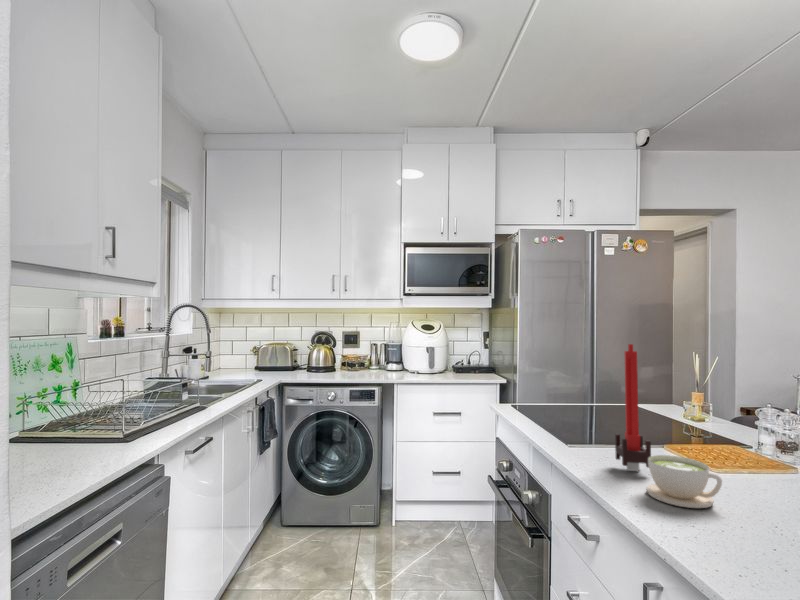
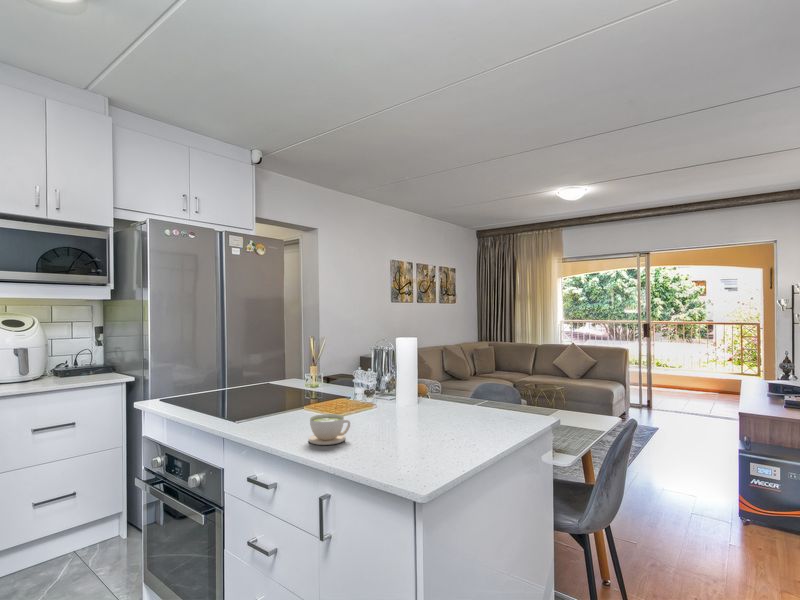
candle: present [615,344,651,471] -> none [281,341,306,432]

